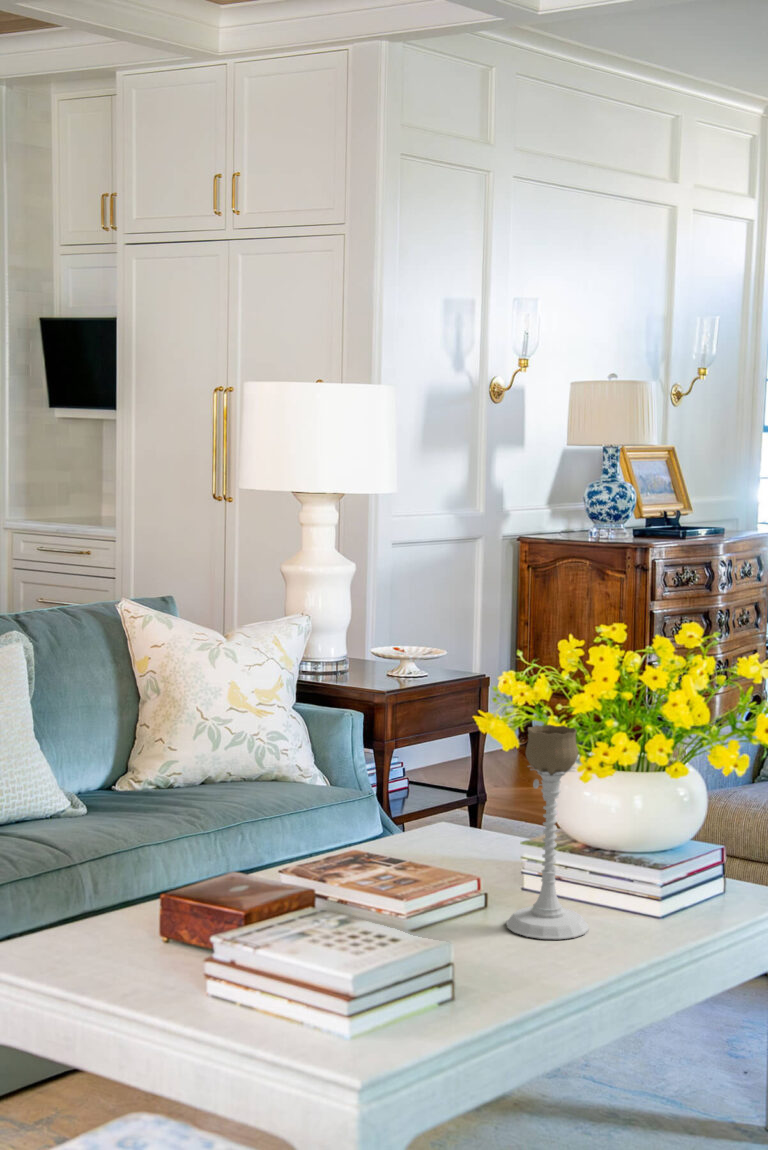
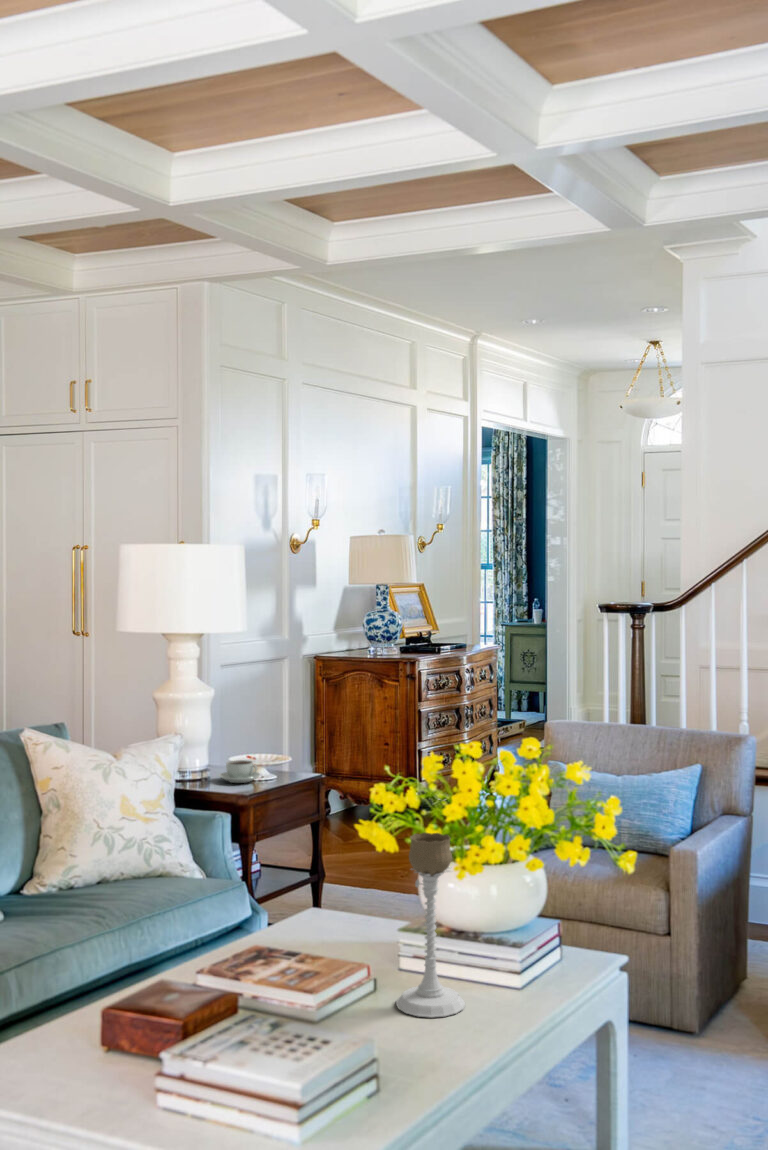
coffee cup: none [361,653,413,680] -> present [219,760,260,783]

